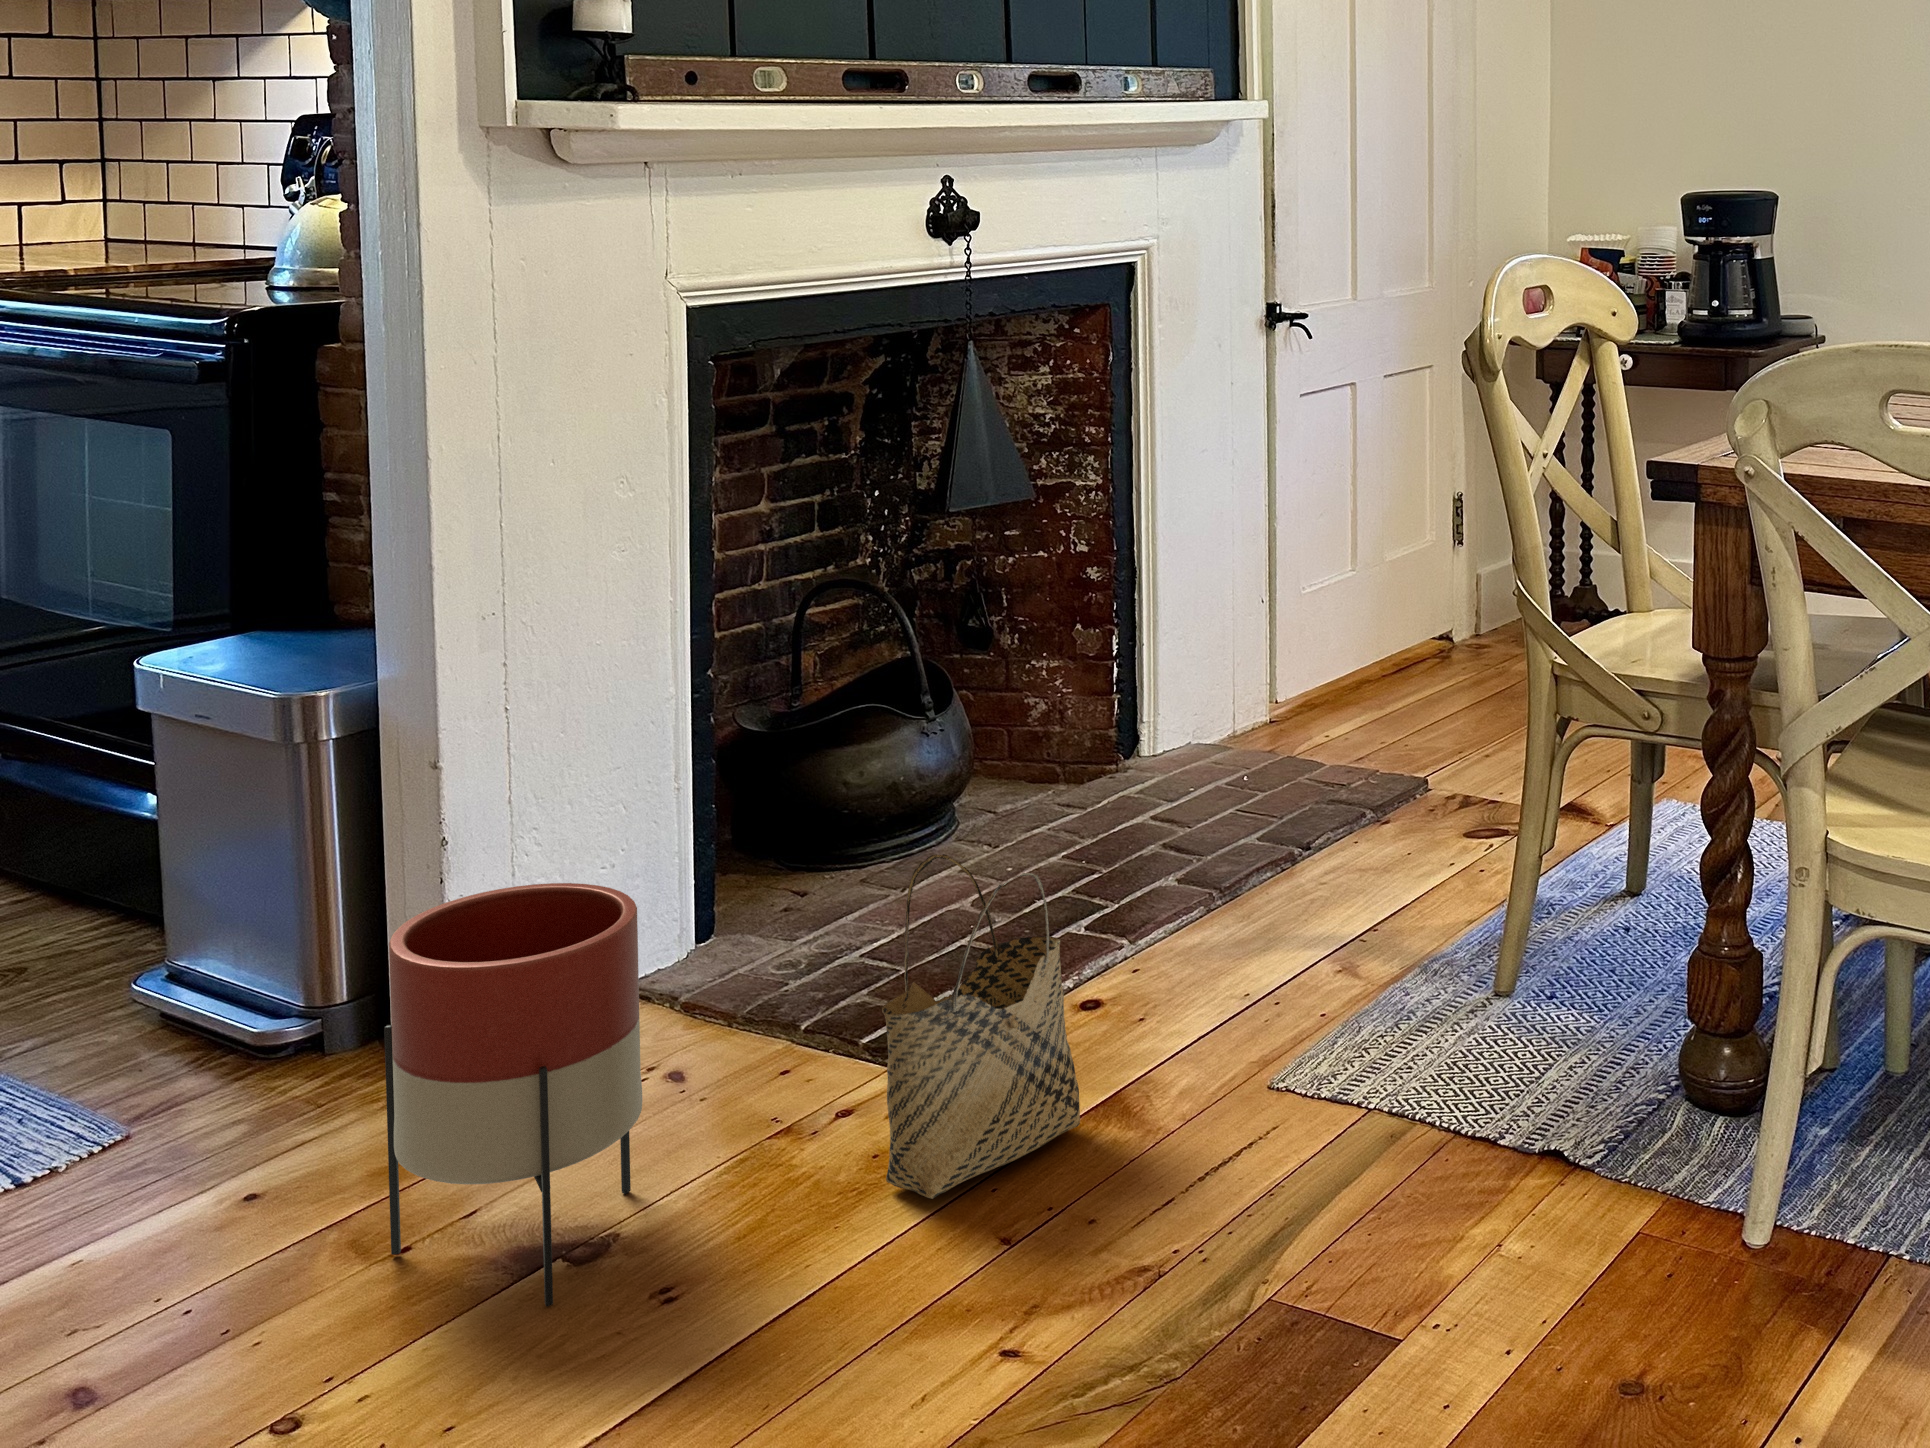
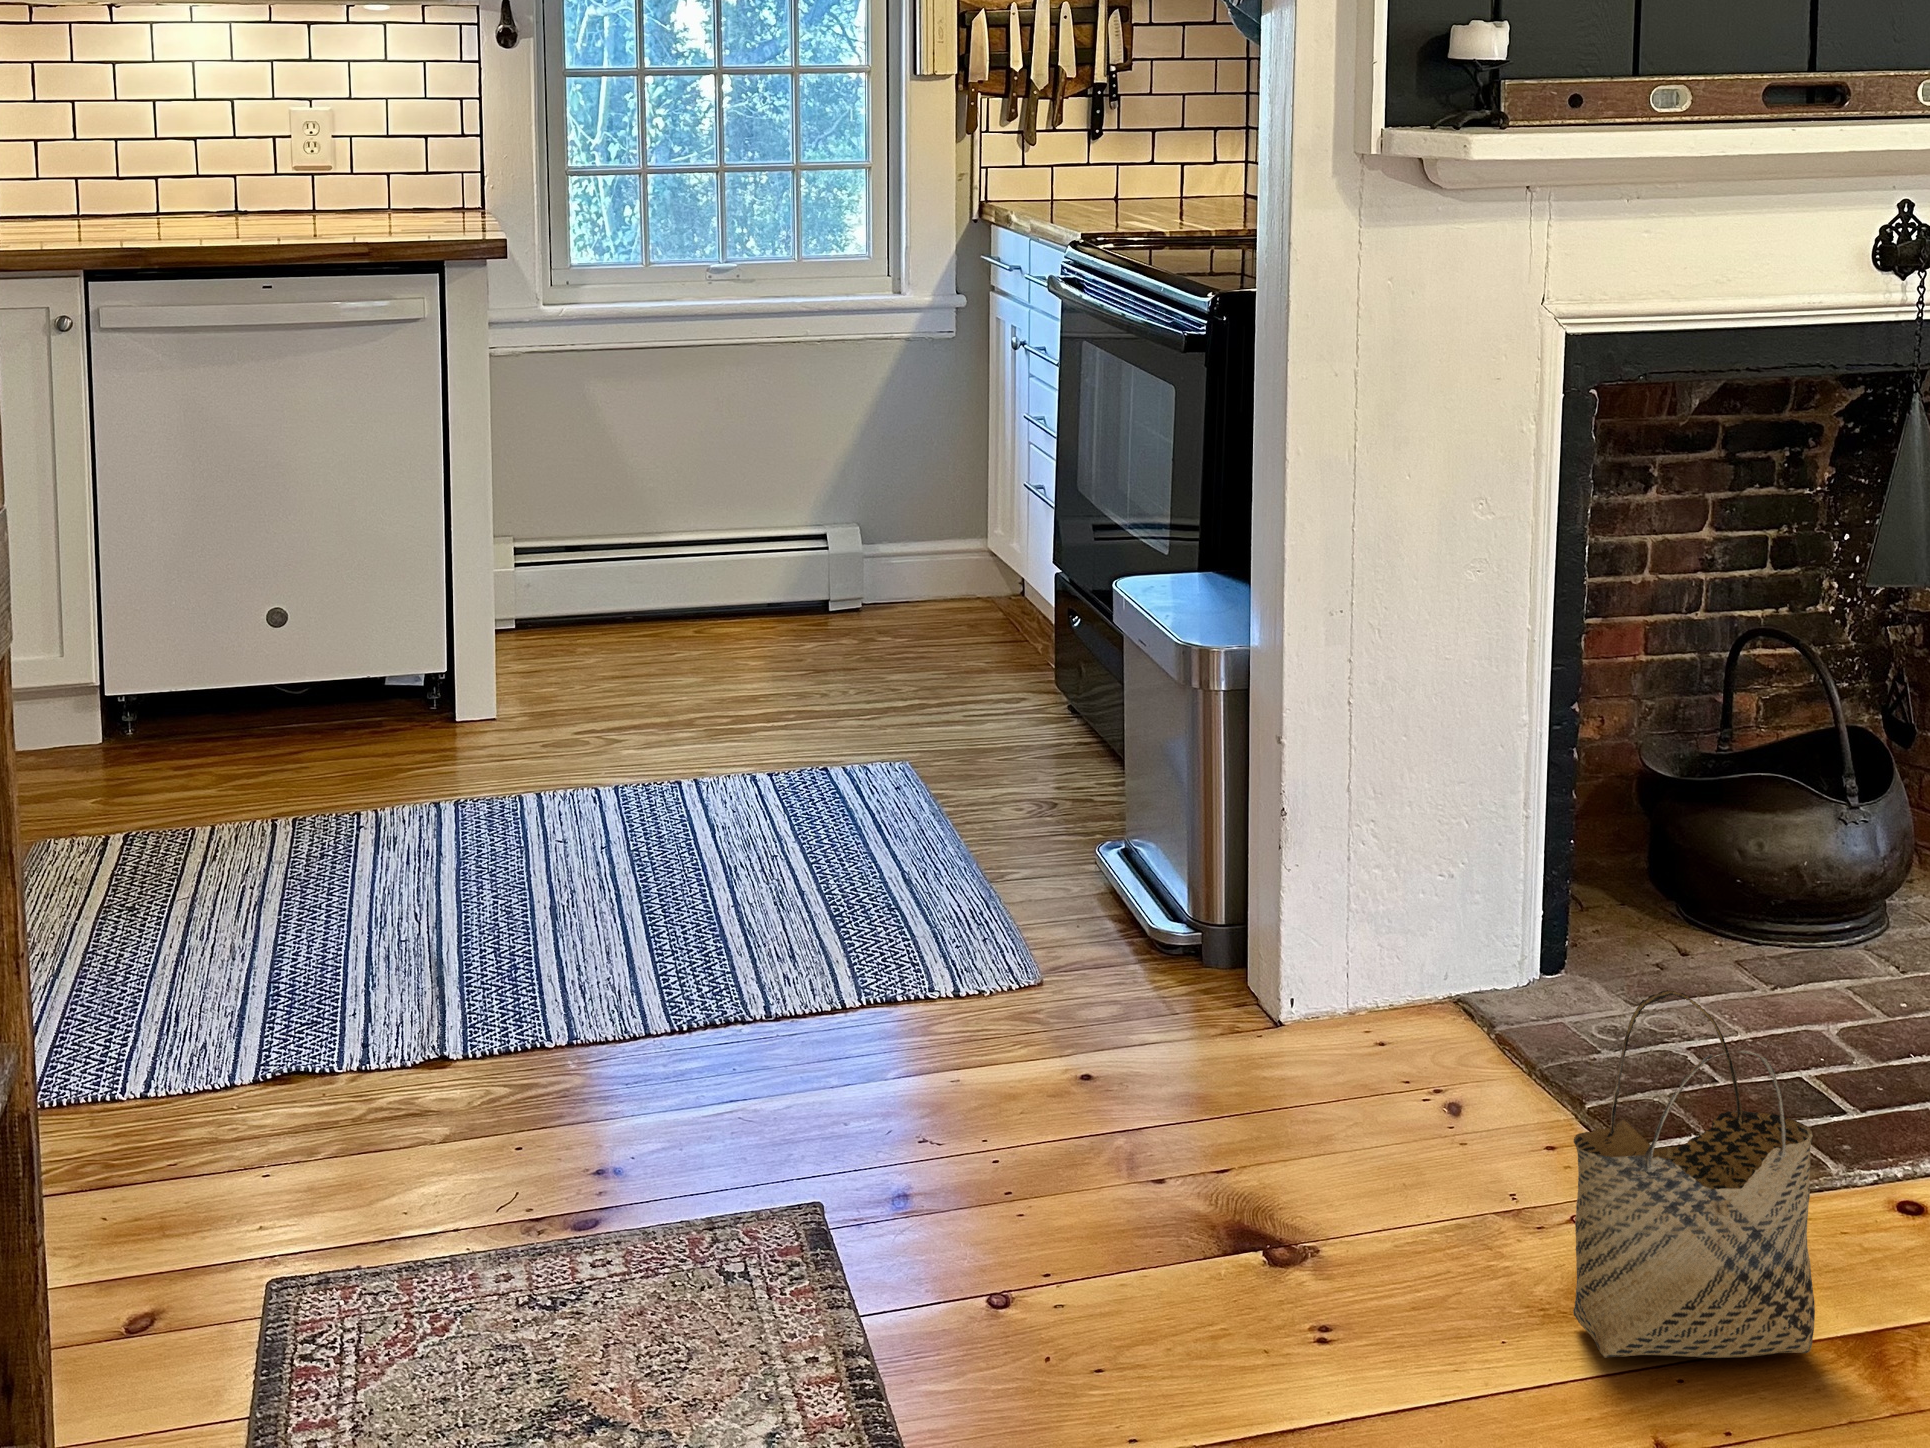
planter: present [384,883,642,1306] -> none [1147,884,1358,1286]

